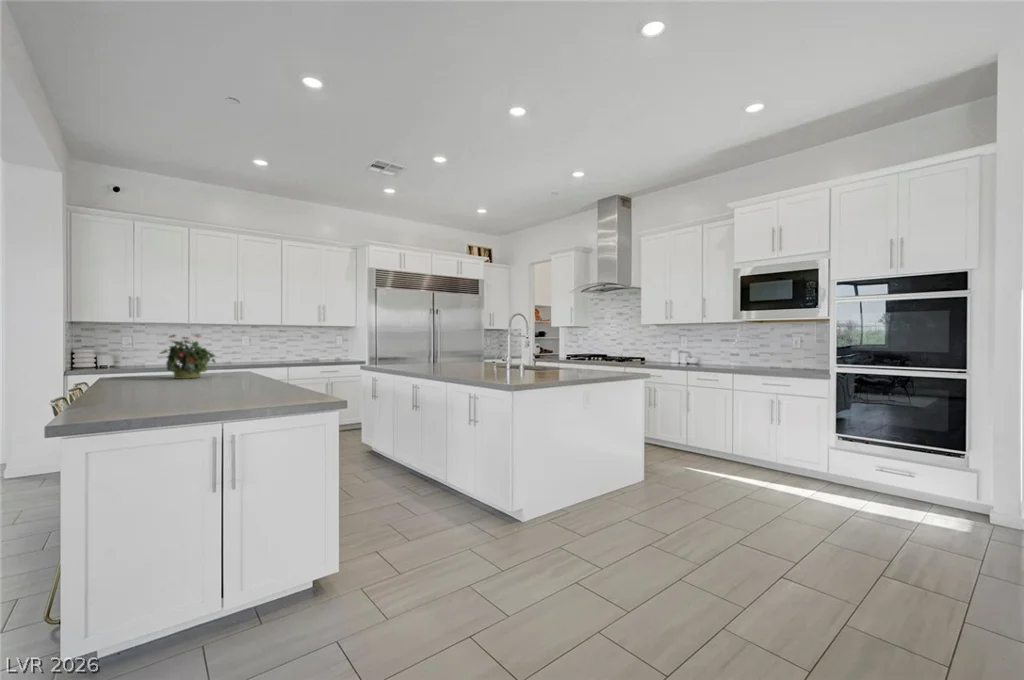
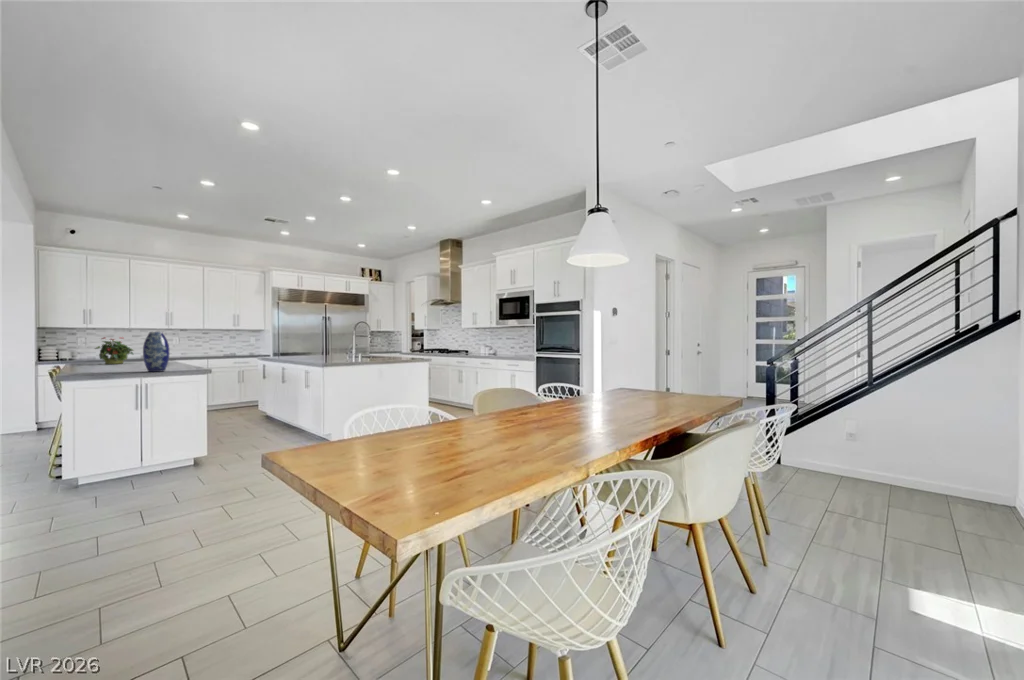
vase: none [273,321,317,402] -> present [143,332,170,372]

